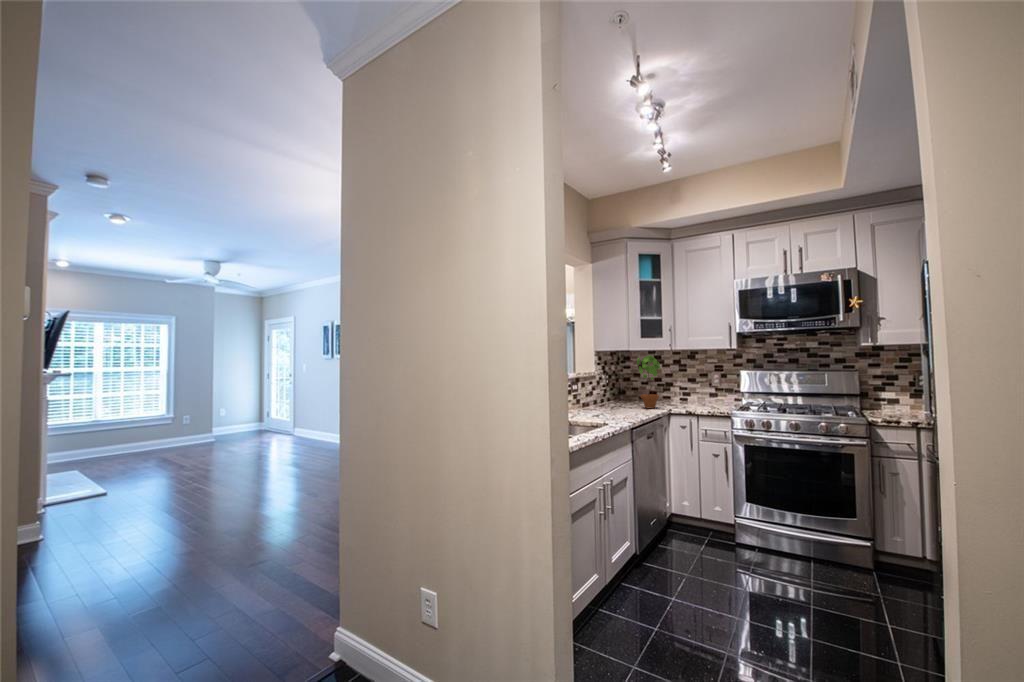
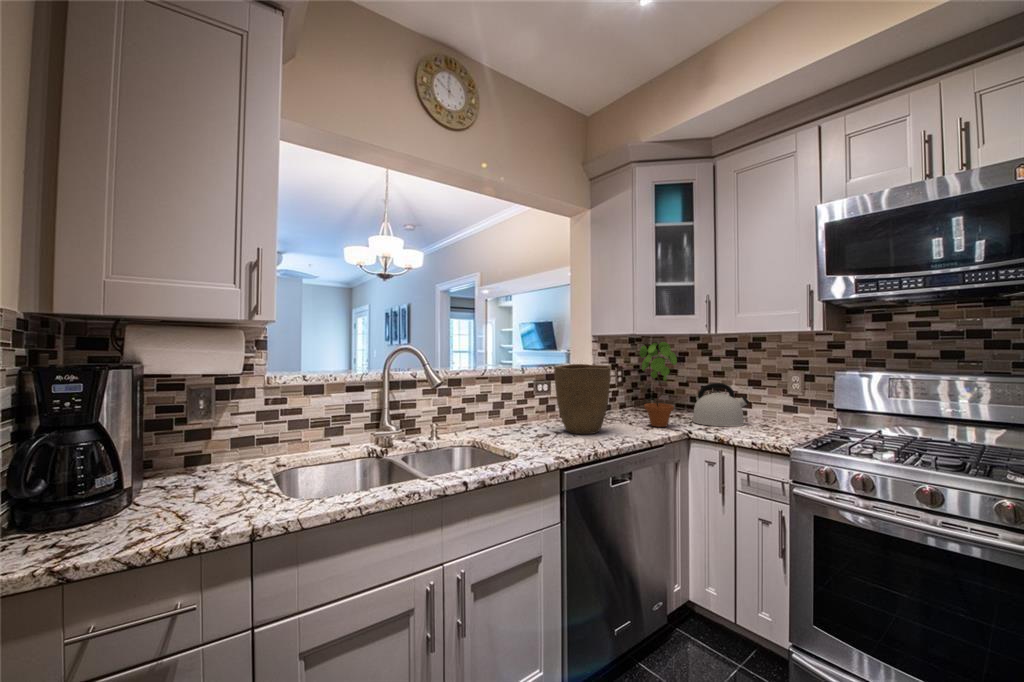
vase: none [594,370,630,414] -> present [554,364,611,434]
kettle: none [664,380,696,406] -> present [693,383,749,427]

